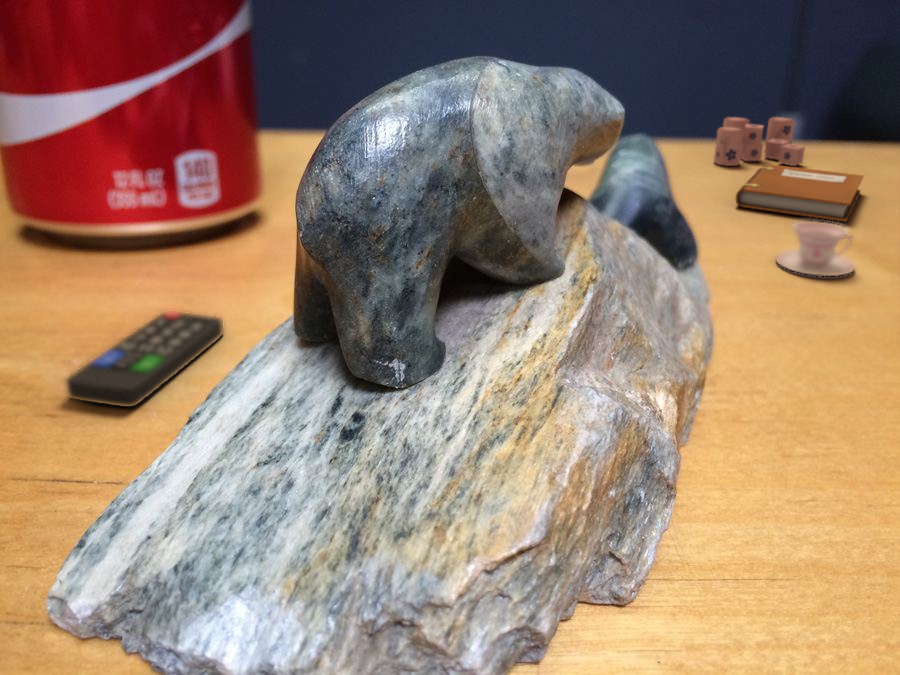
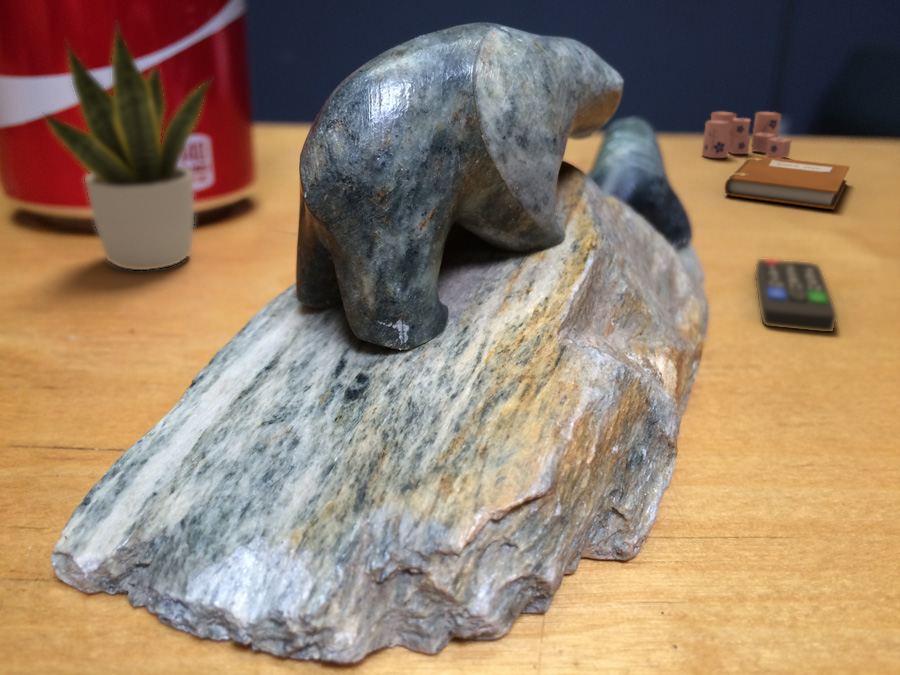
potted plant: none [44,39,219,289] -> present [46,31,208,270]
teacup: present [776,221,855,276] -> none [765,206,844,259]
remote control: present [66,311,223,407] -> present [755,259,836,332]

